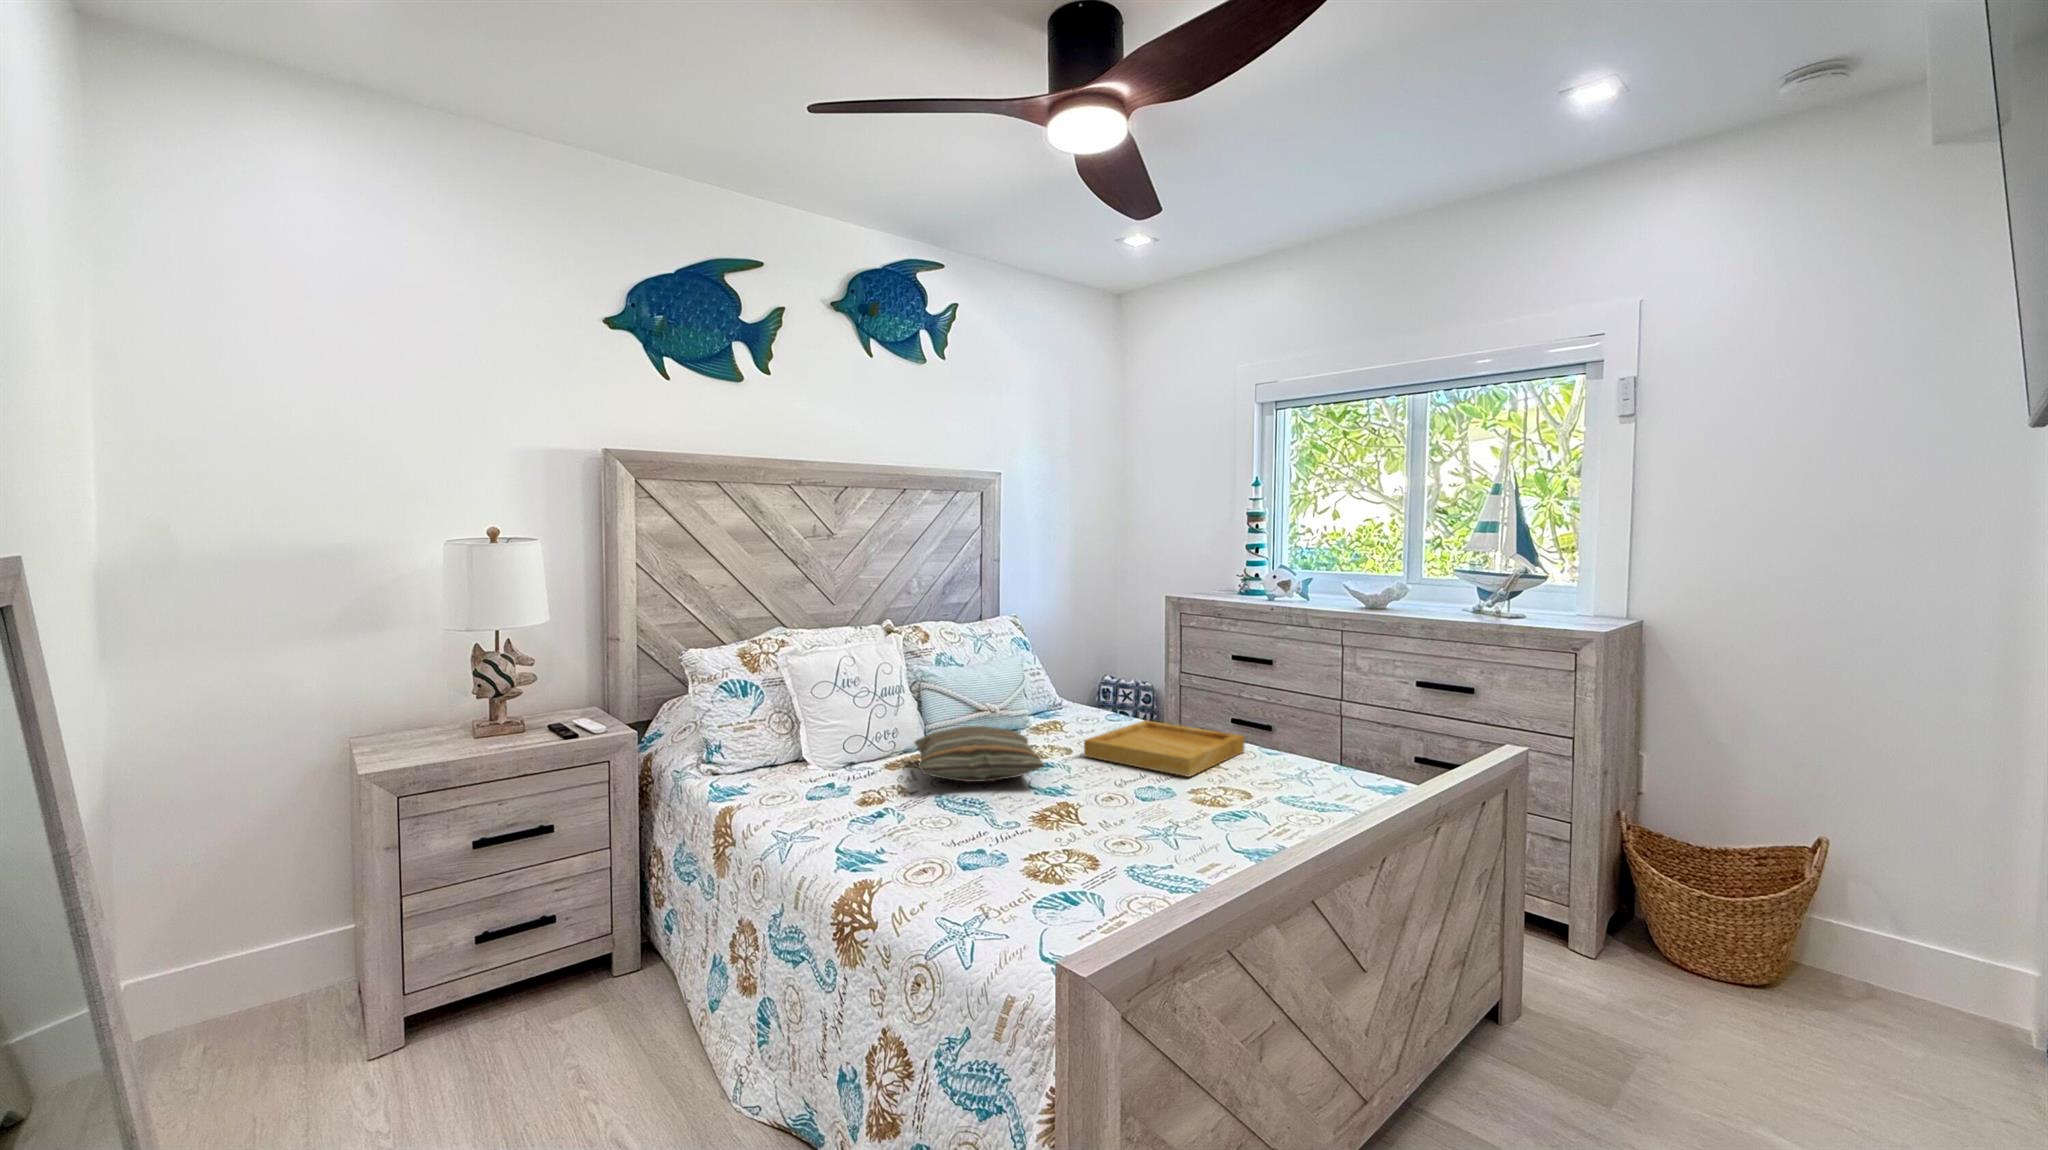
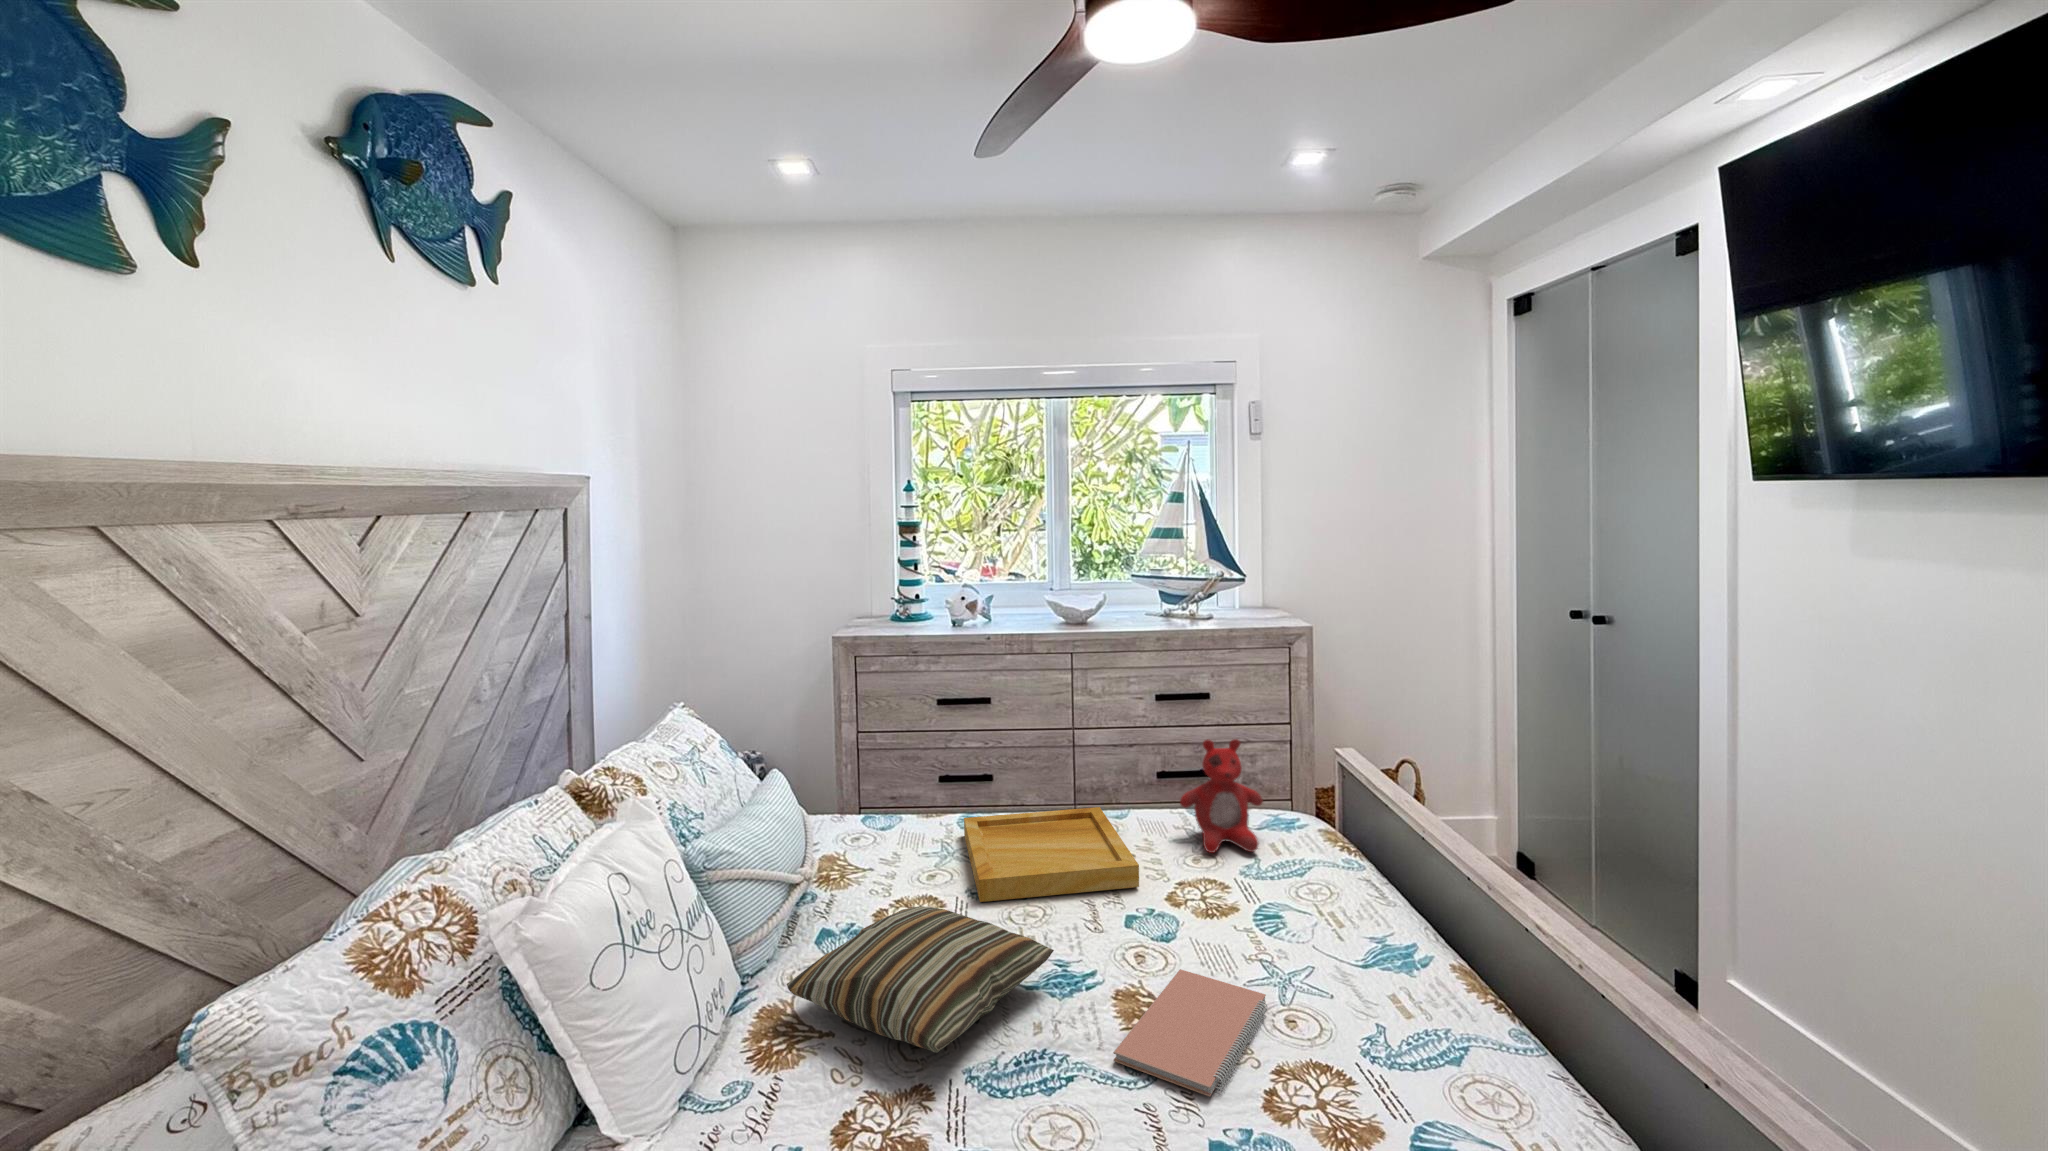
stuffed bear: none [1280,686,1359,788] -> present [1180,739,1263,853]
notebook: none [1006,804,1134,839] -> present [1113,969,1267,1097]

